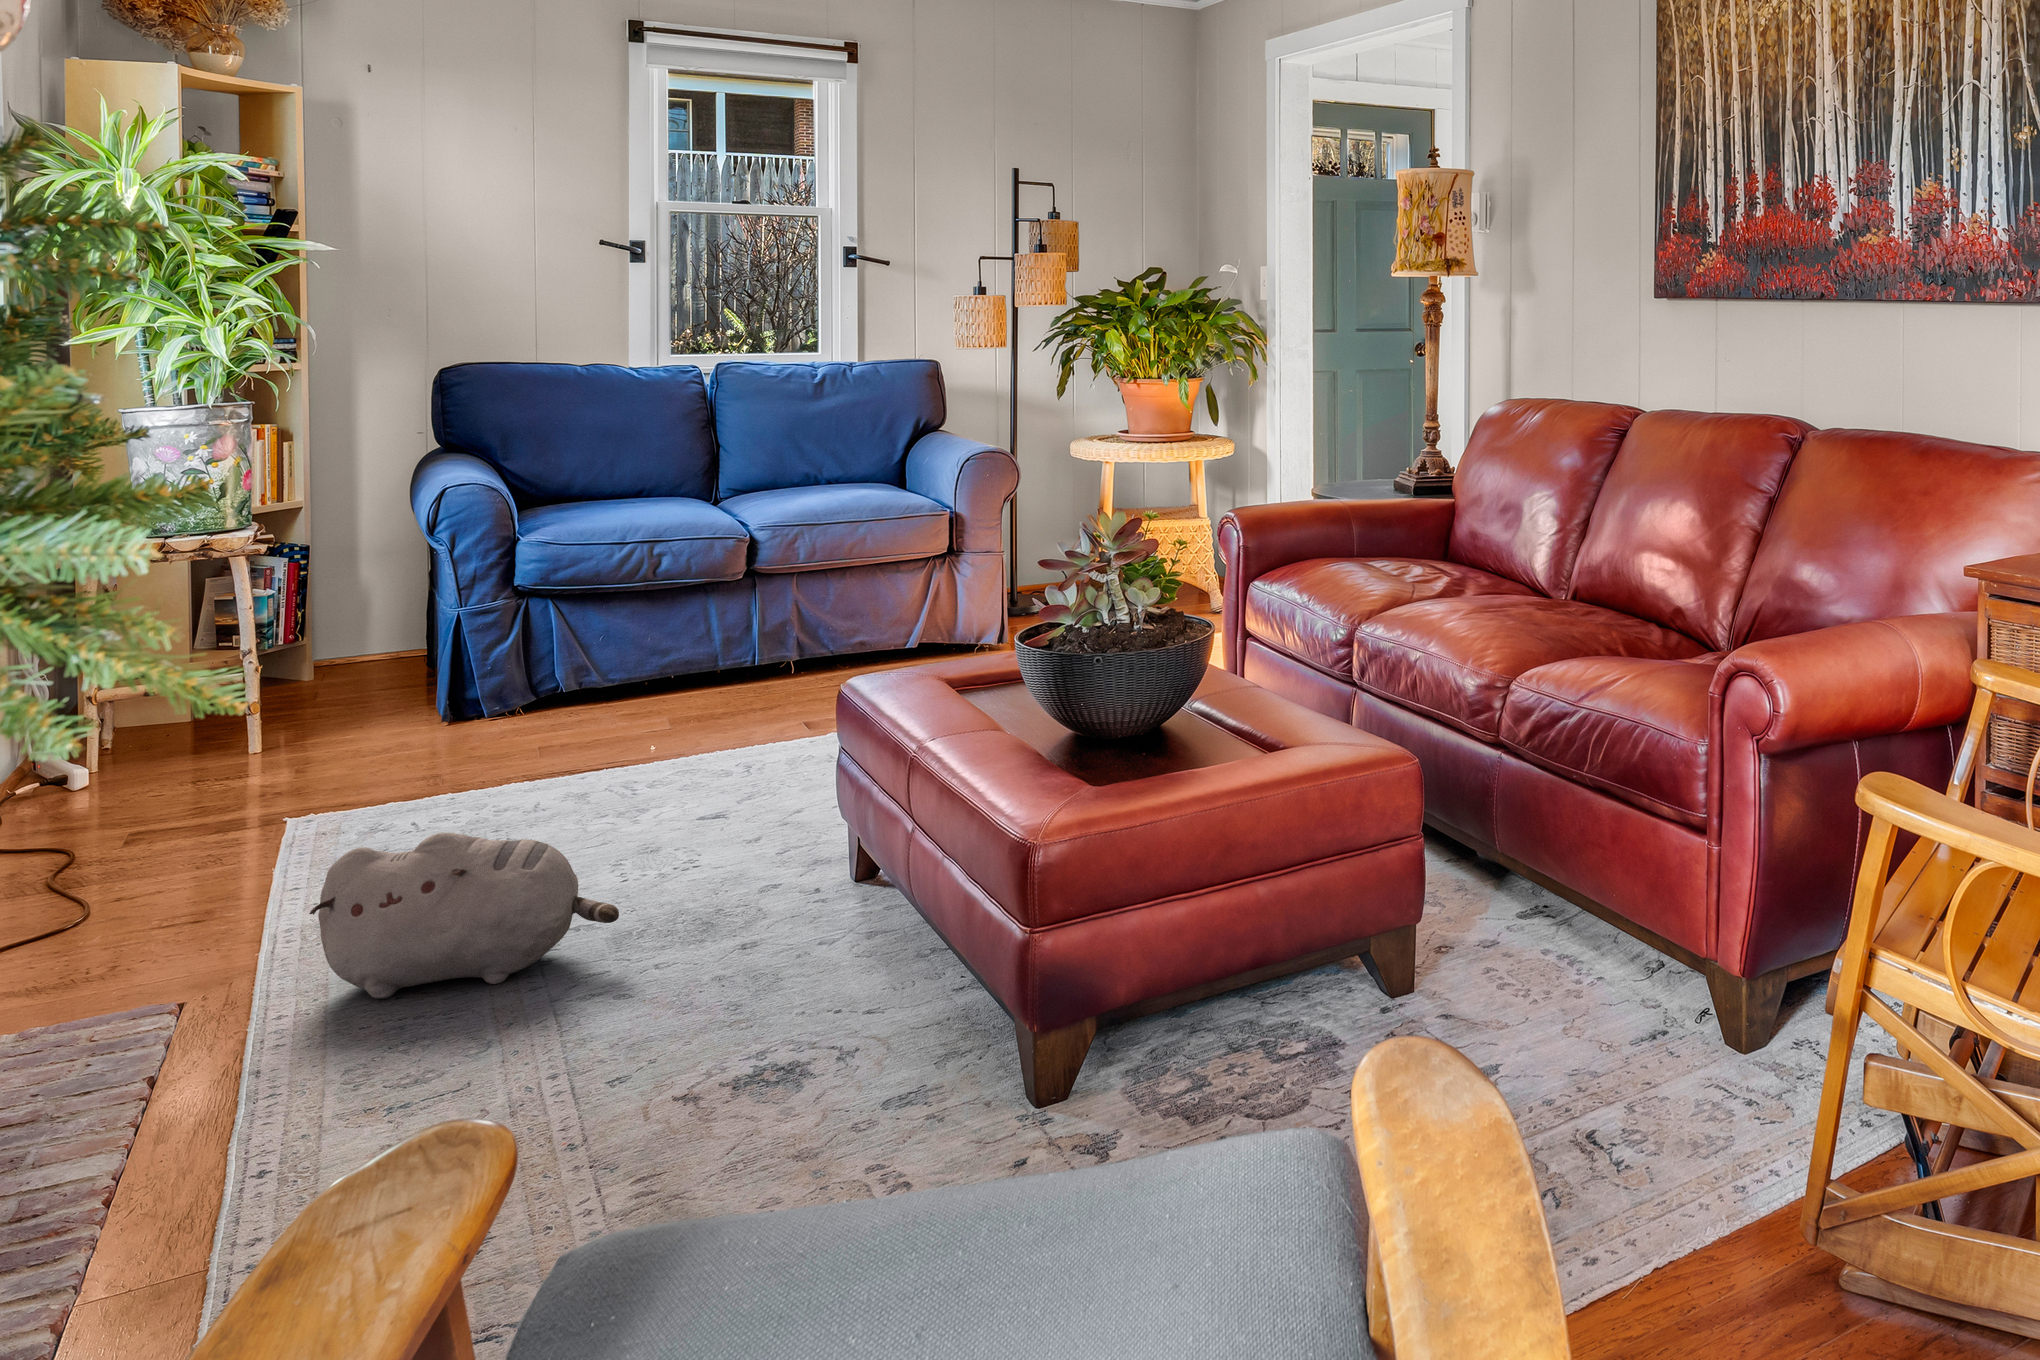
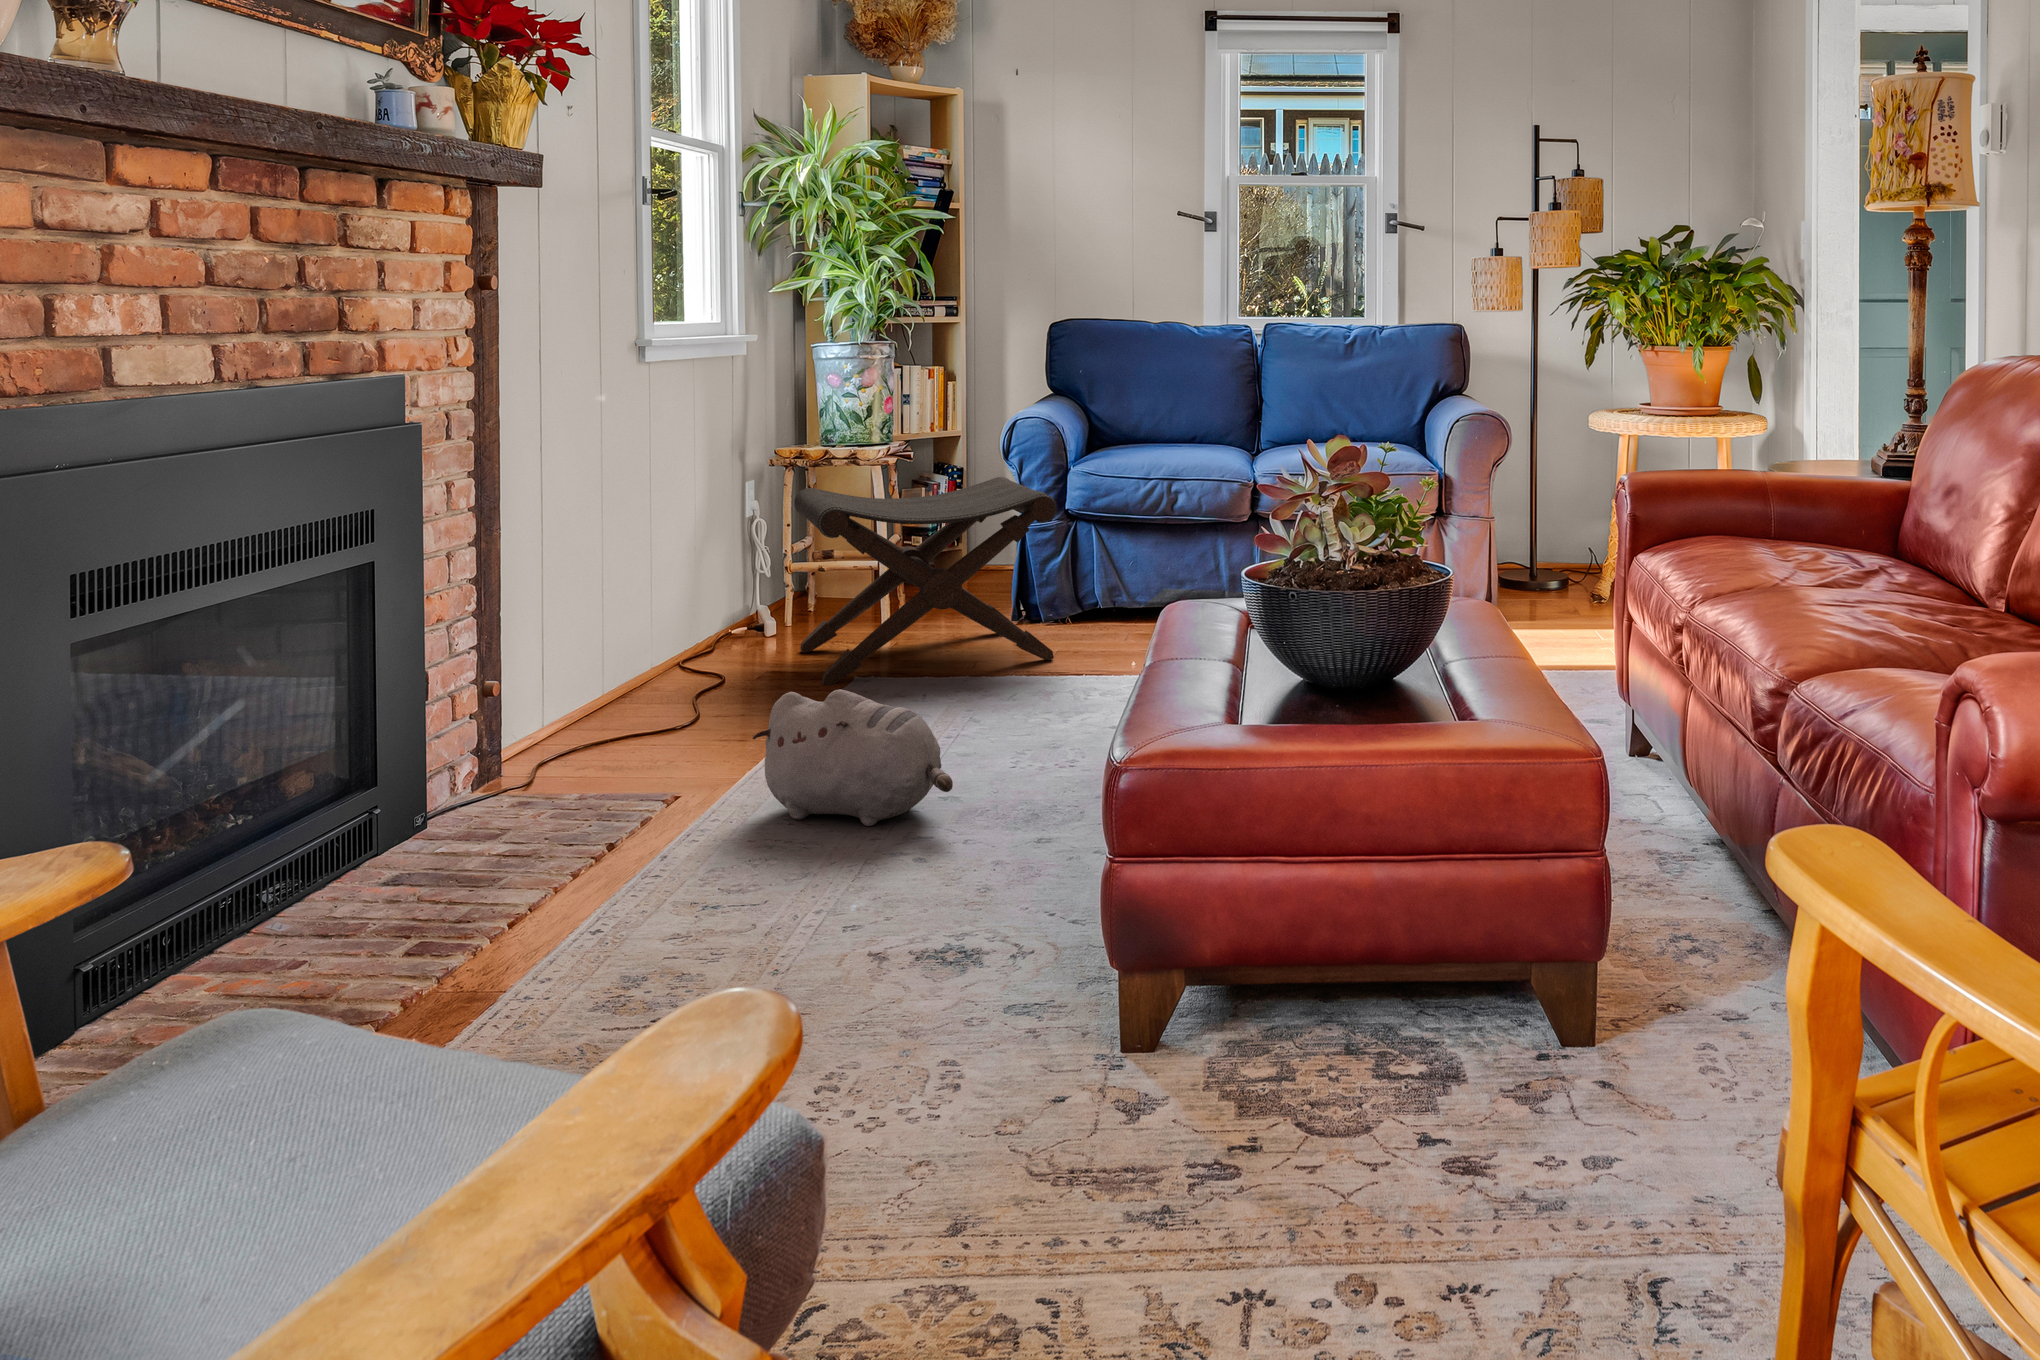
footstool: none [129,555,553,839] -> present [794,477,1056,685]

